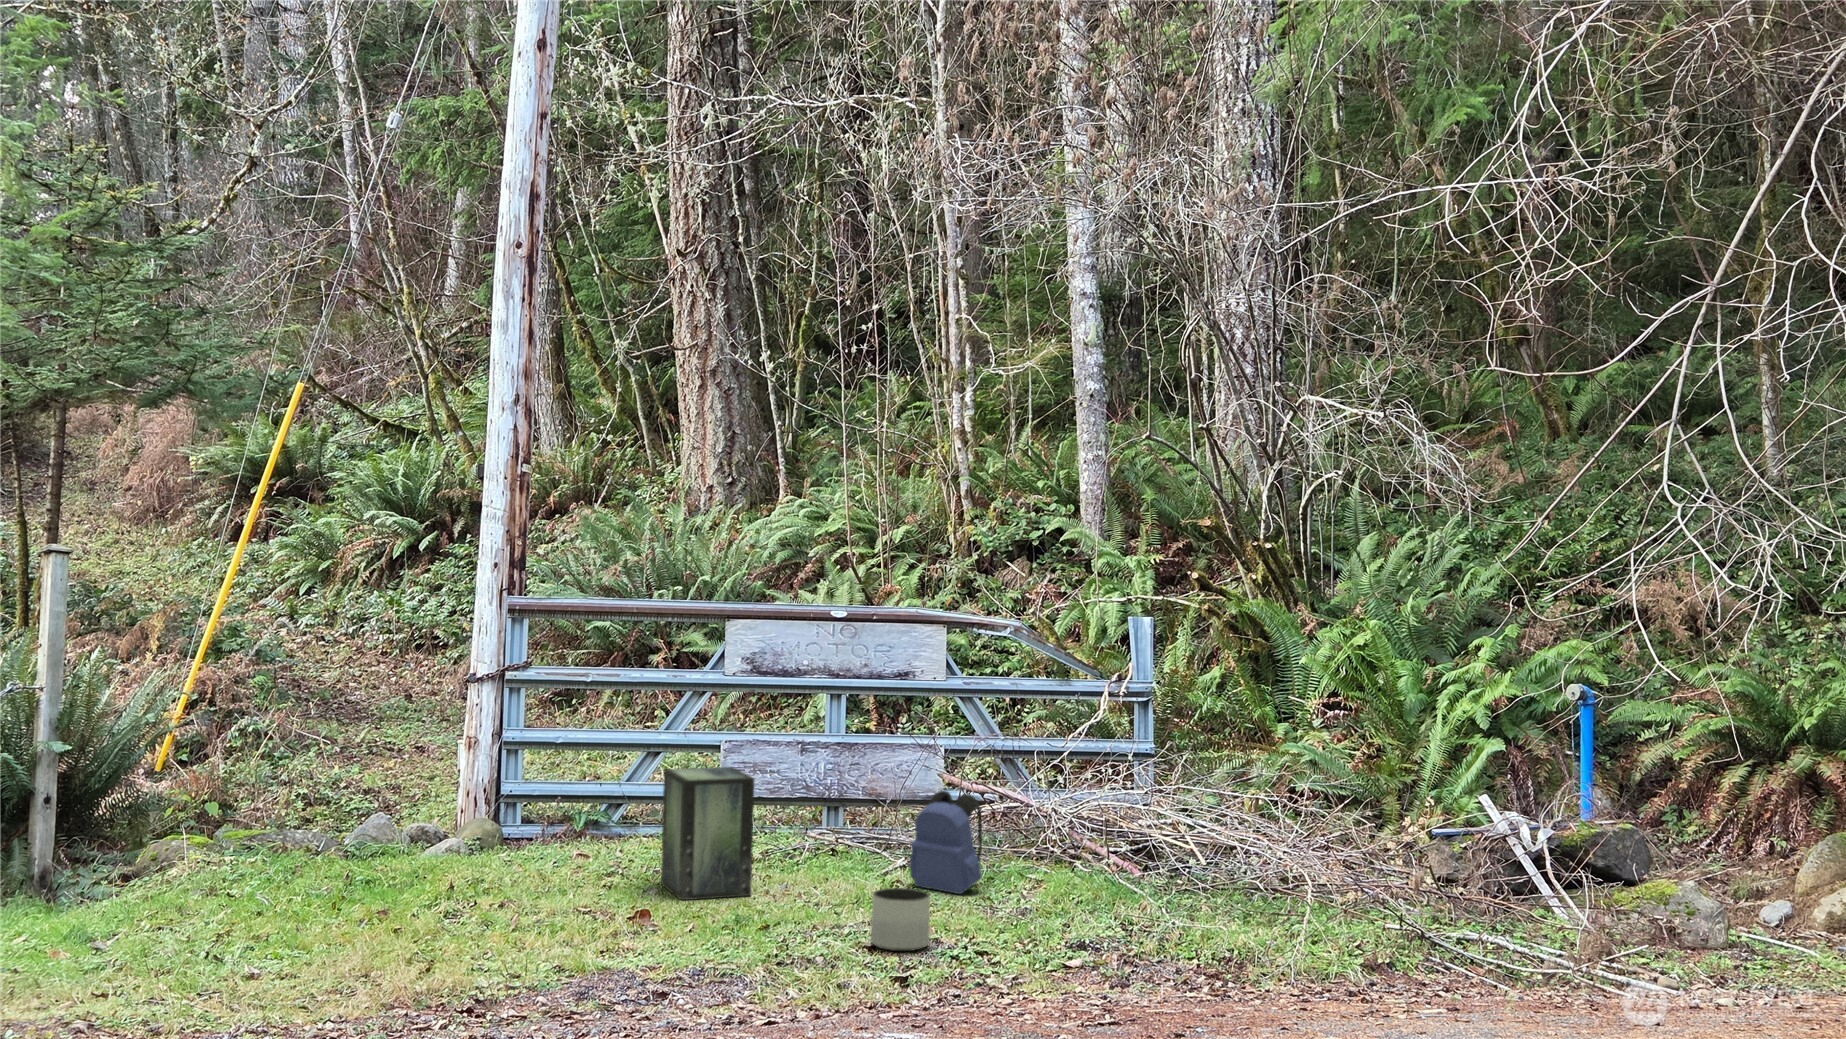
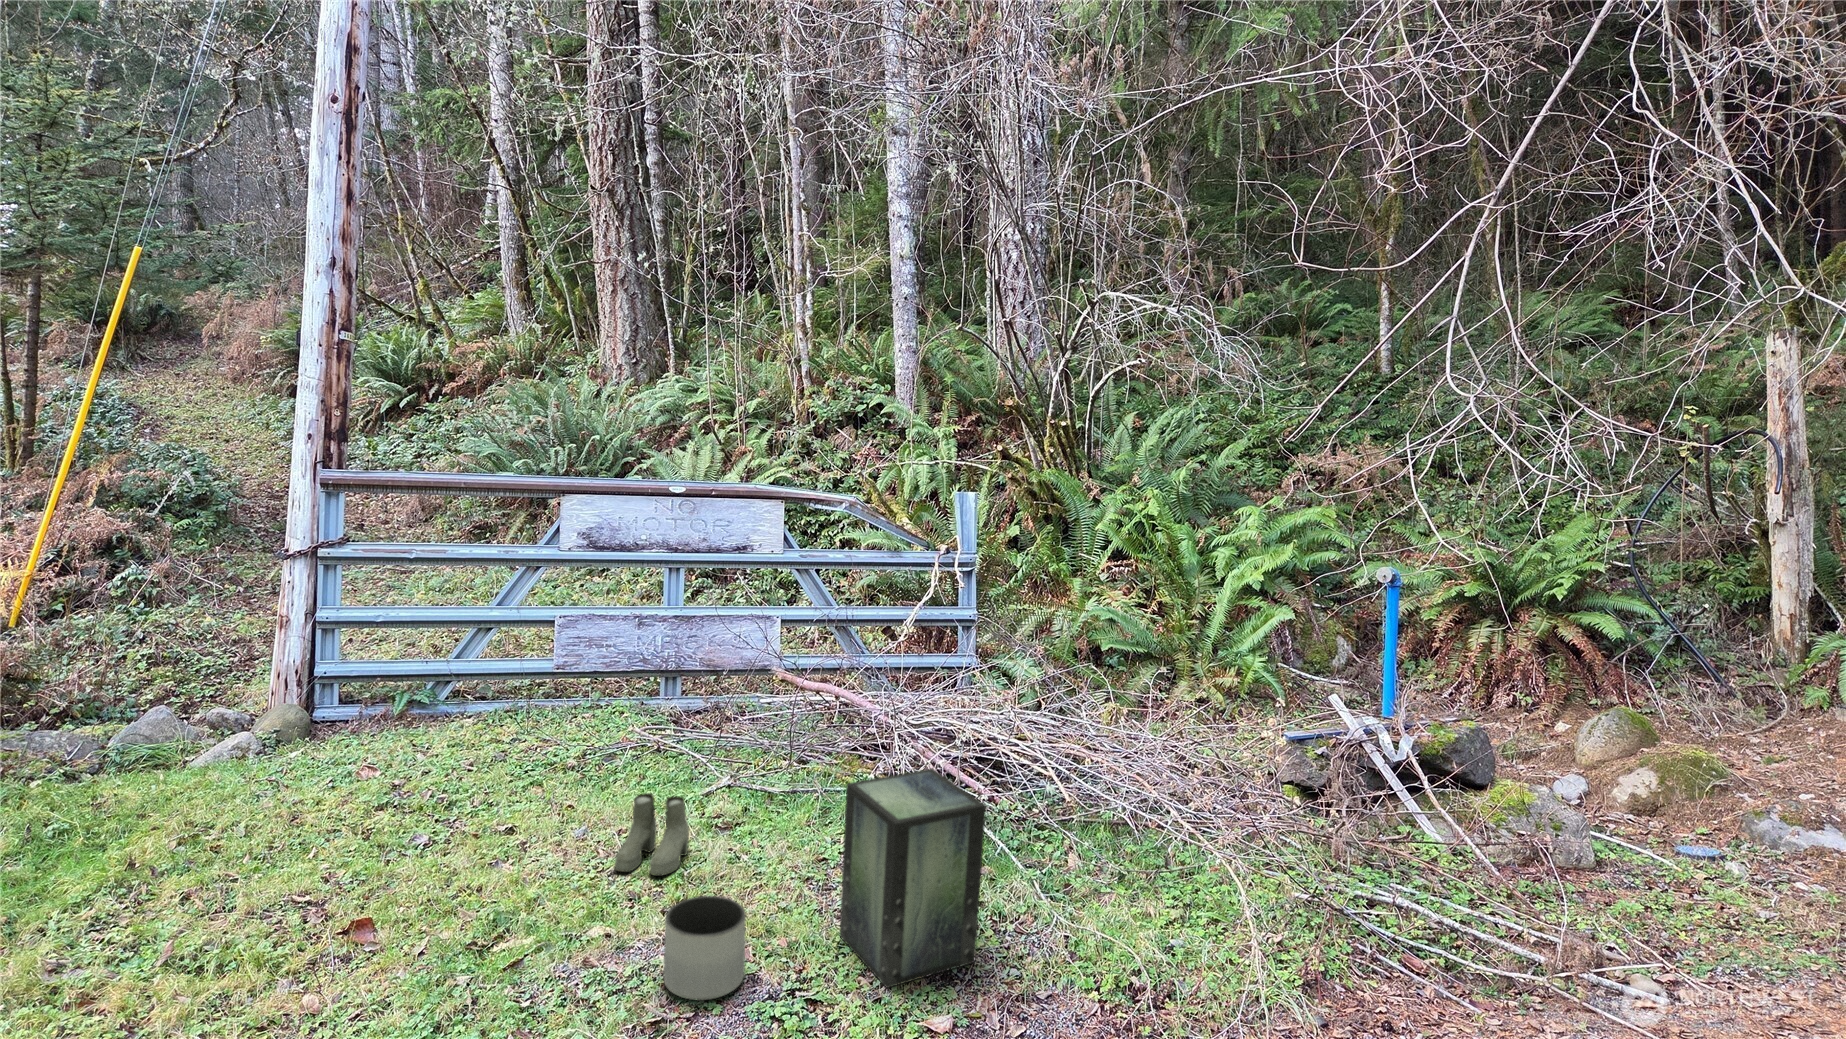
storage box: present [661,767,754,900] -> present [840,769,986,988]
backpack: present [909,791,982,894] -> none [733,711,817,835]
boots: none [818,847,876,906] -> present [615,793,689,876]

